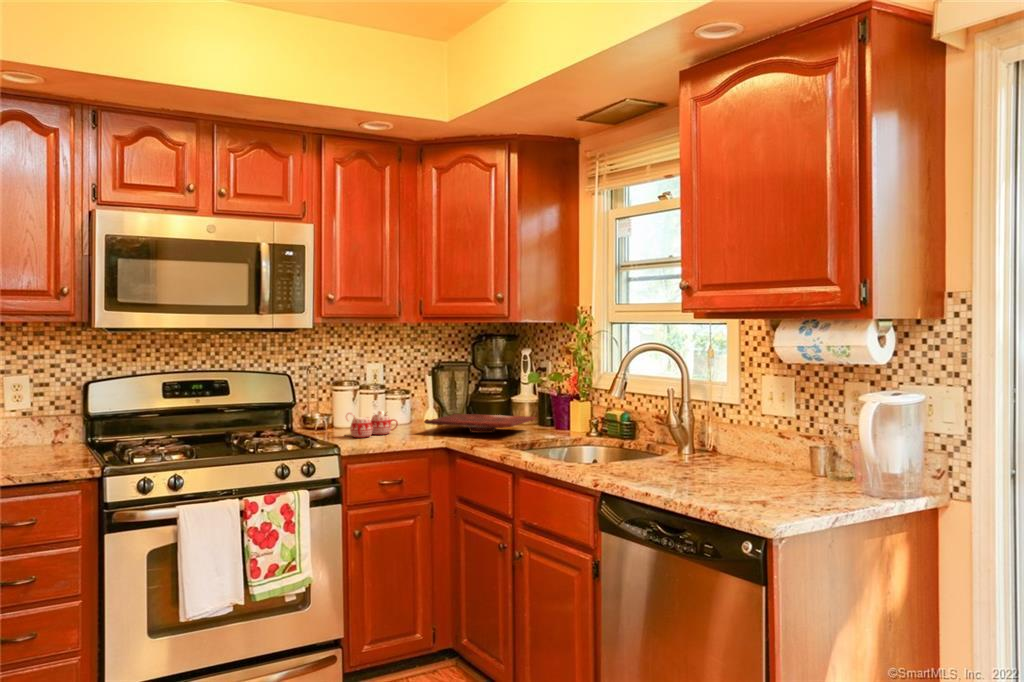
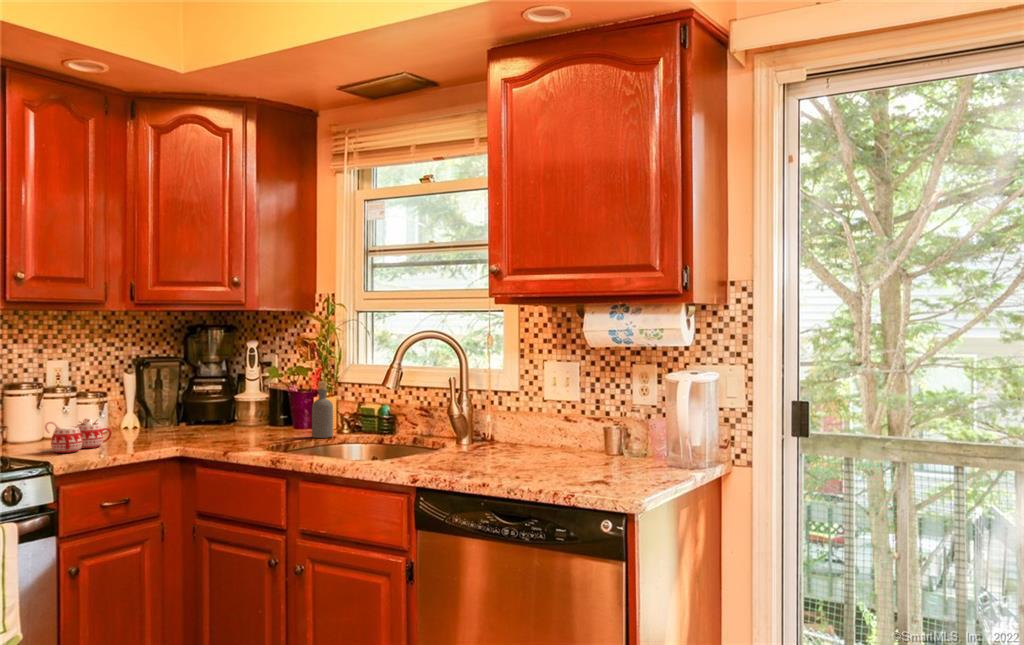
bottle: none [557,387,576,437] -> present [312,382,333,438]
cutting board: present [424,414,536,433] -> none [148,417,280,439]

